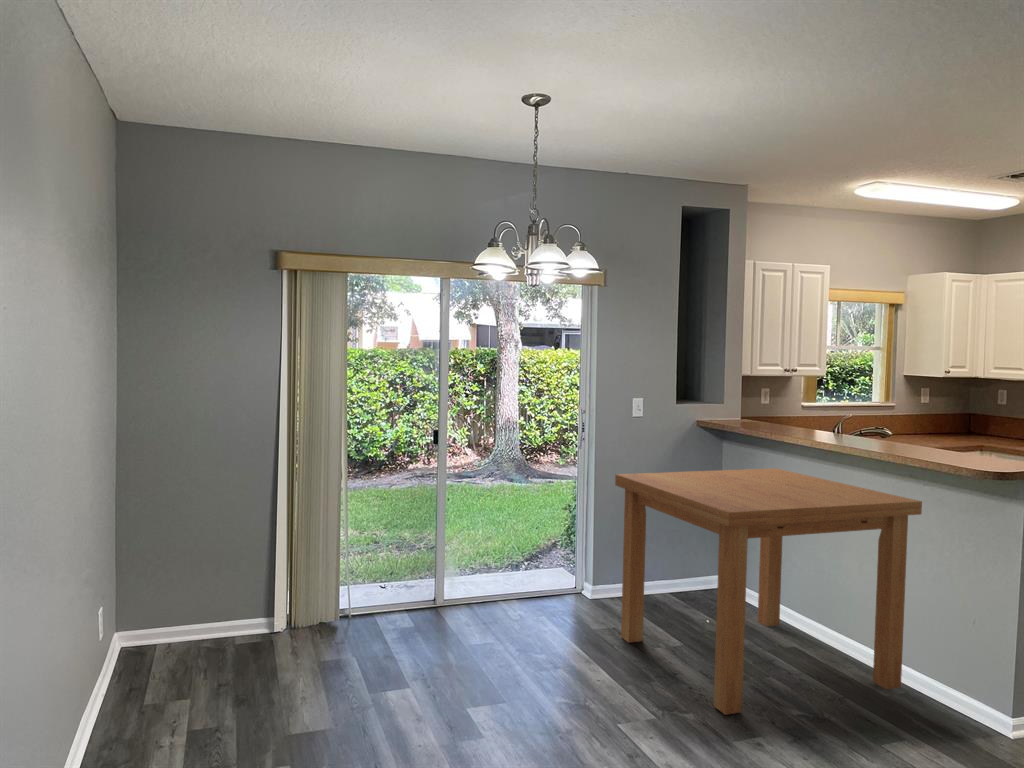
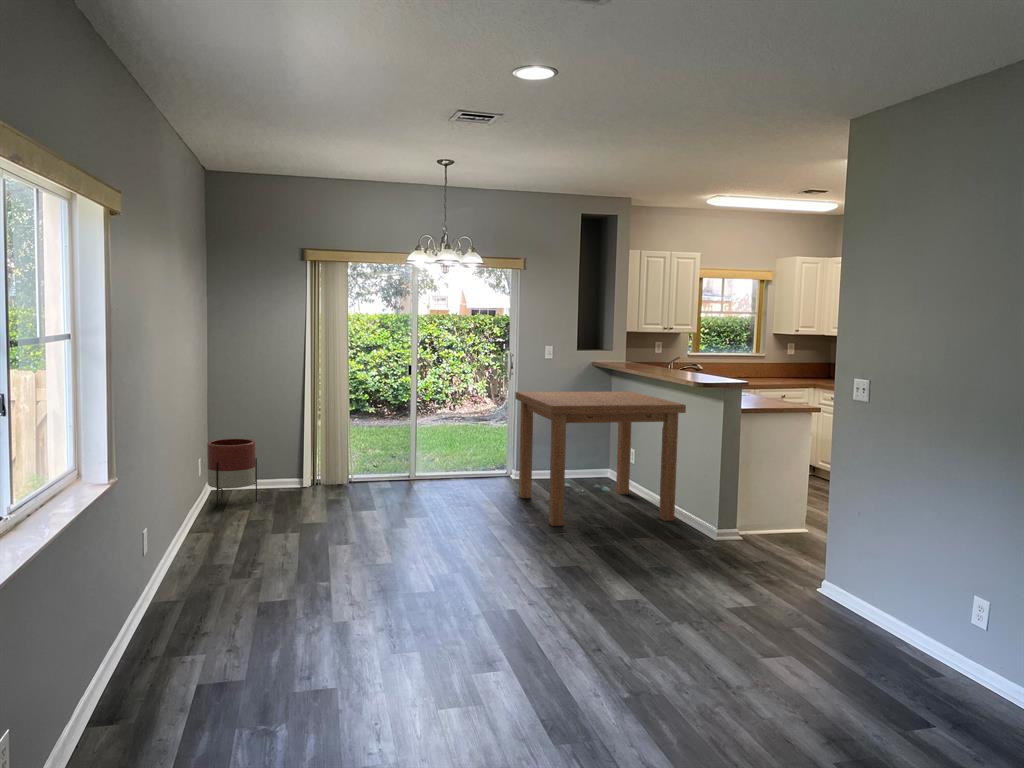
planter: none [114,563,201,693] -> present [207,438,257,508]

